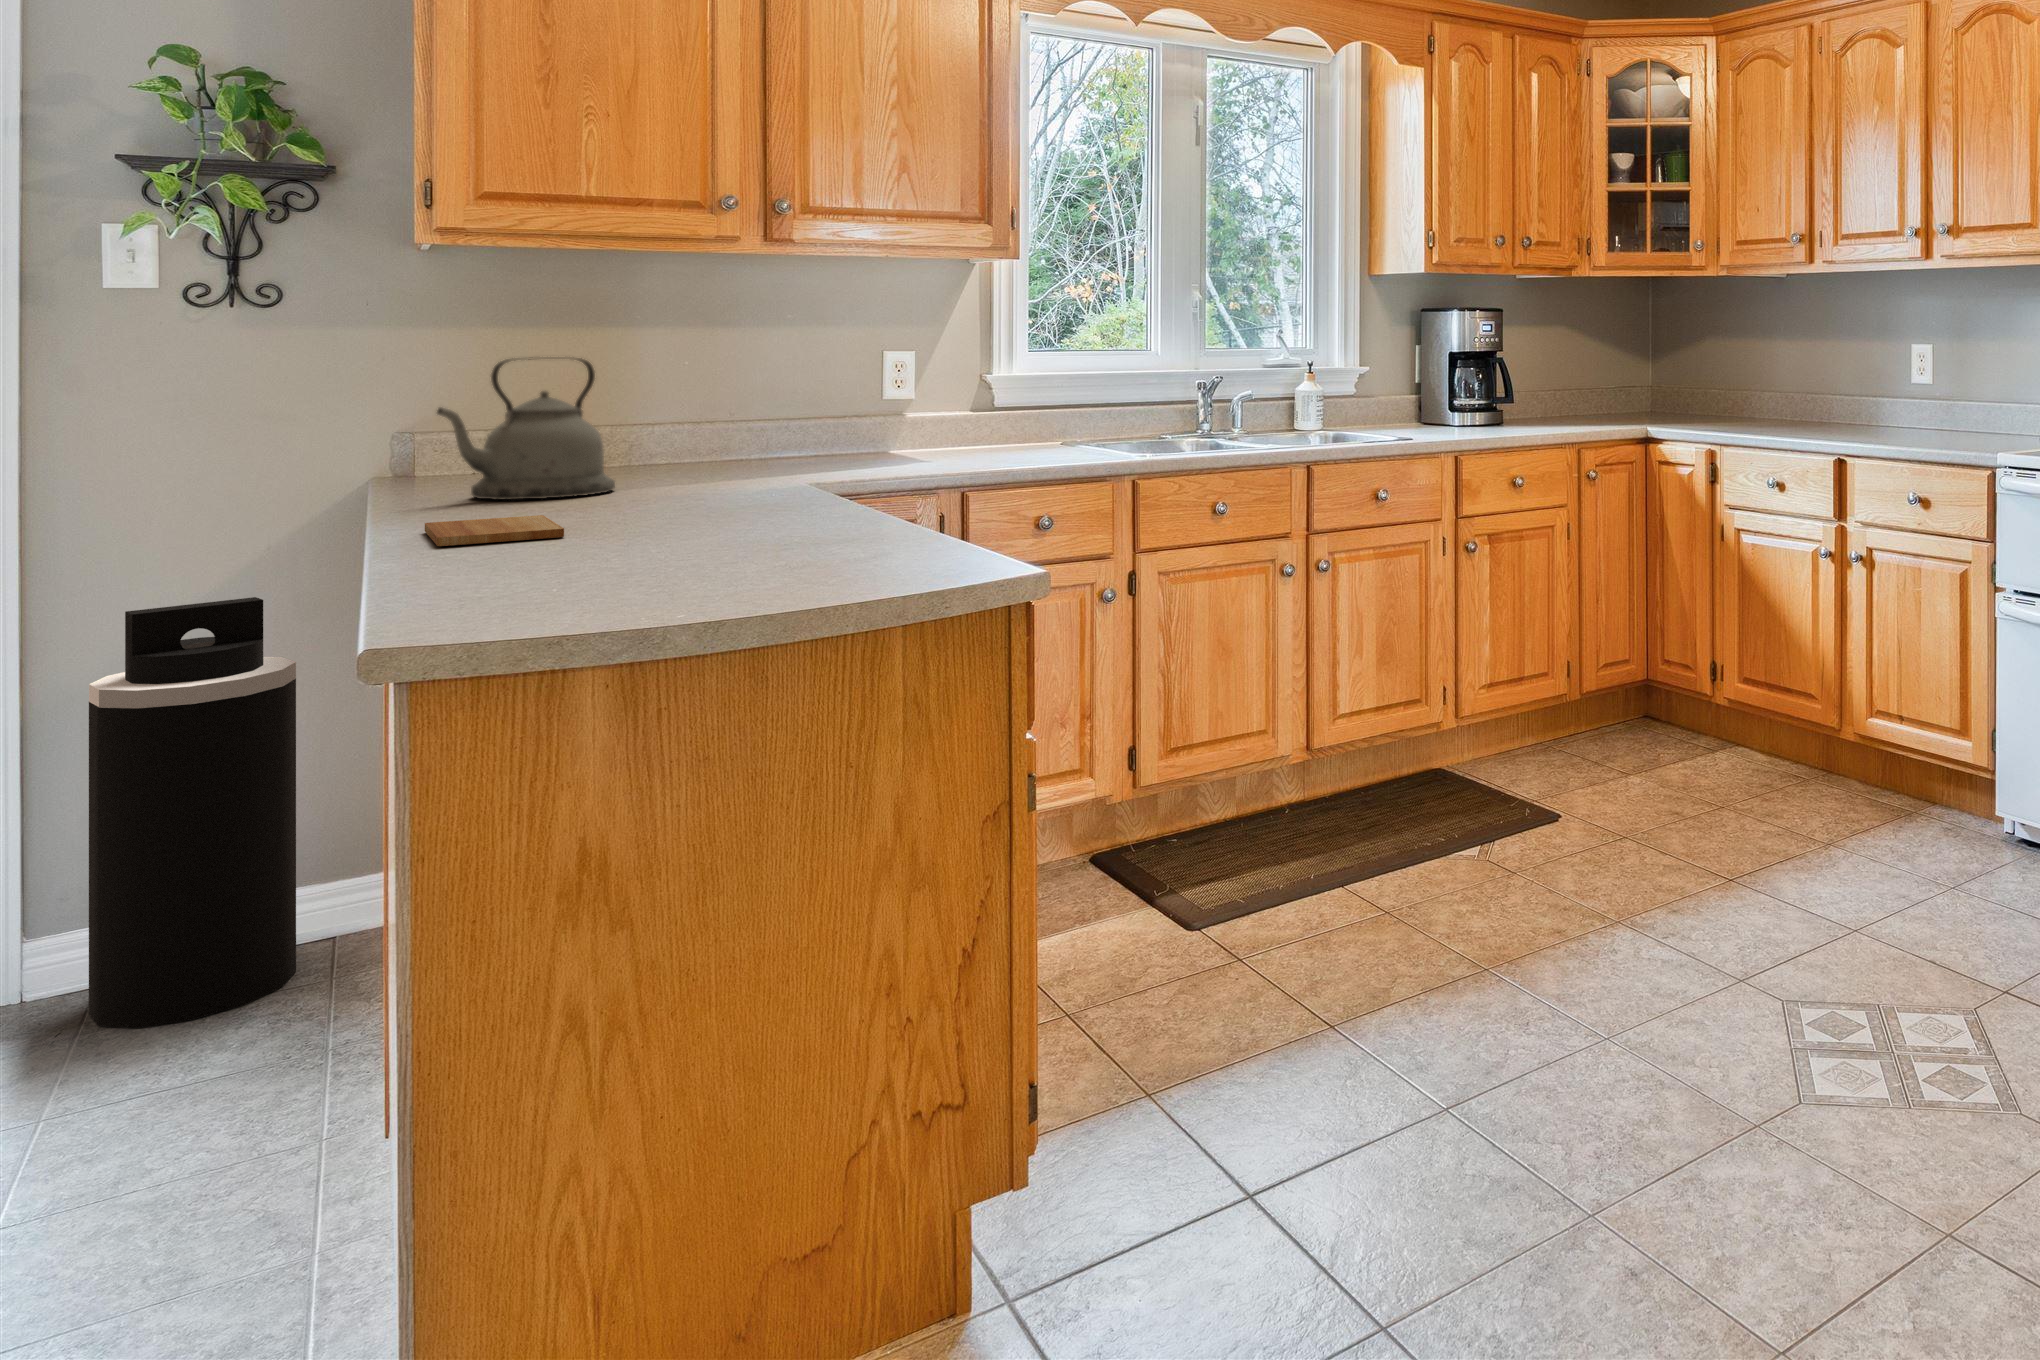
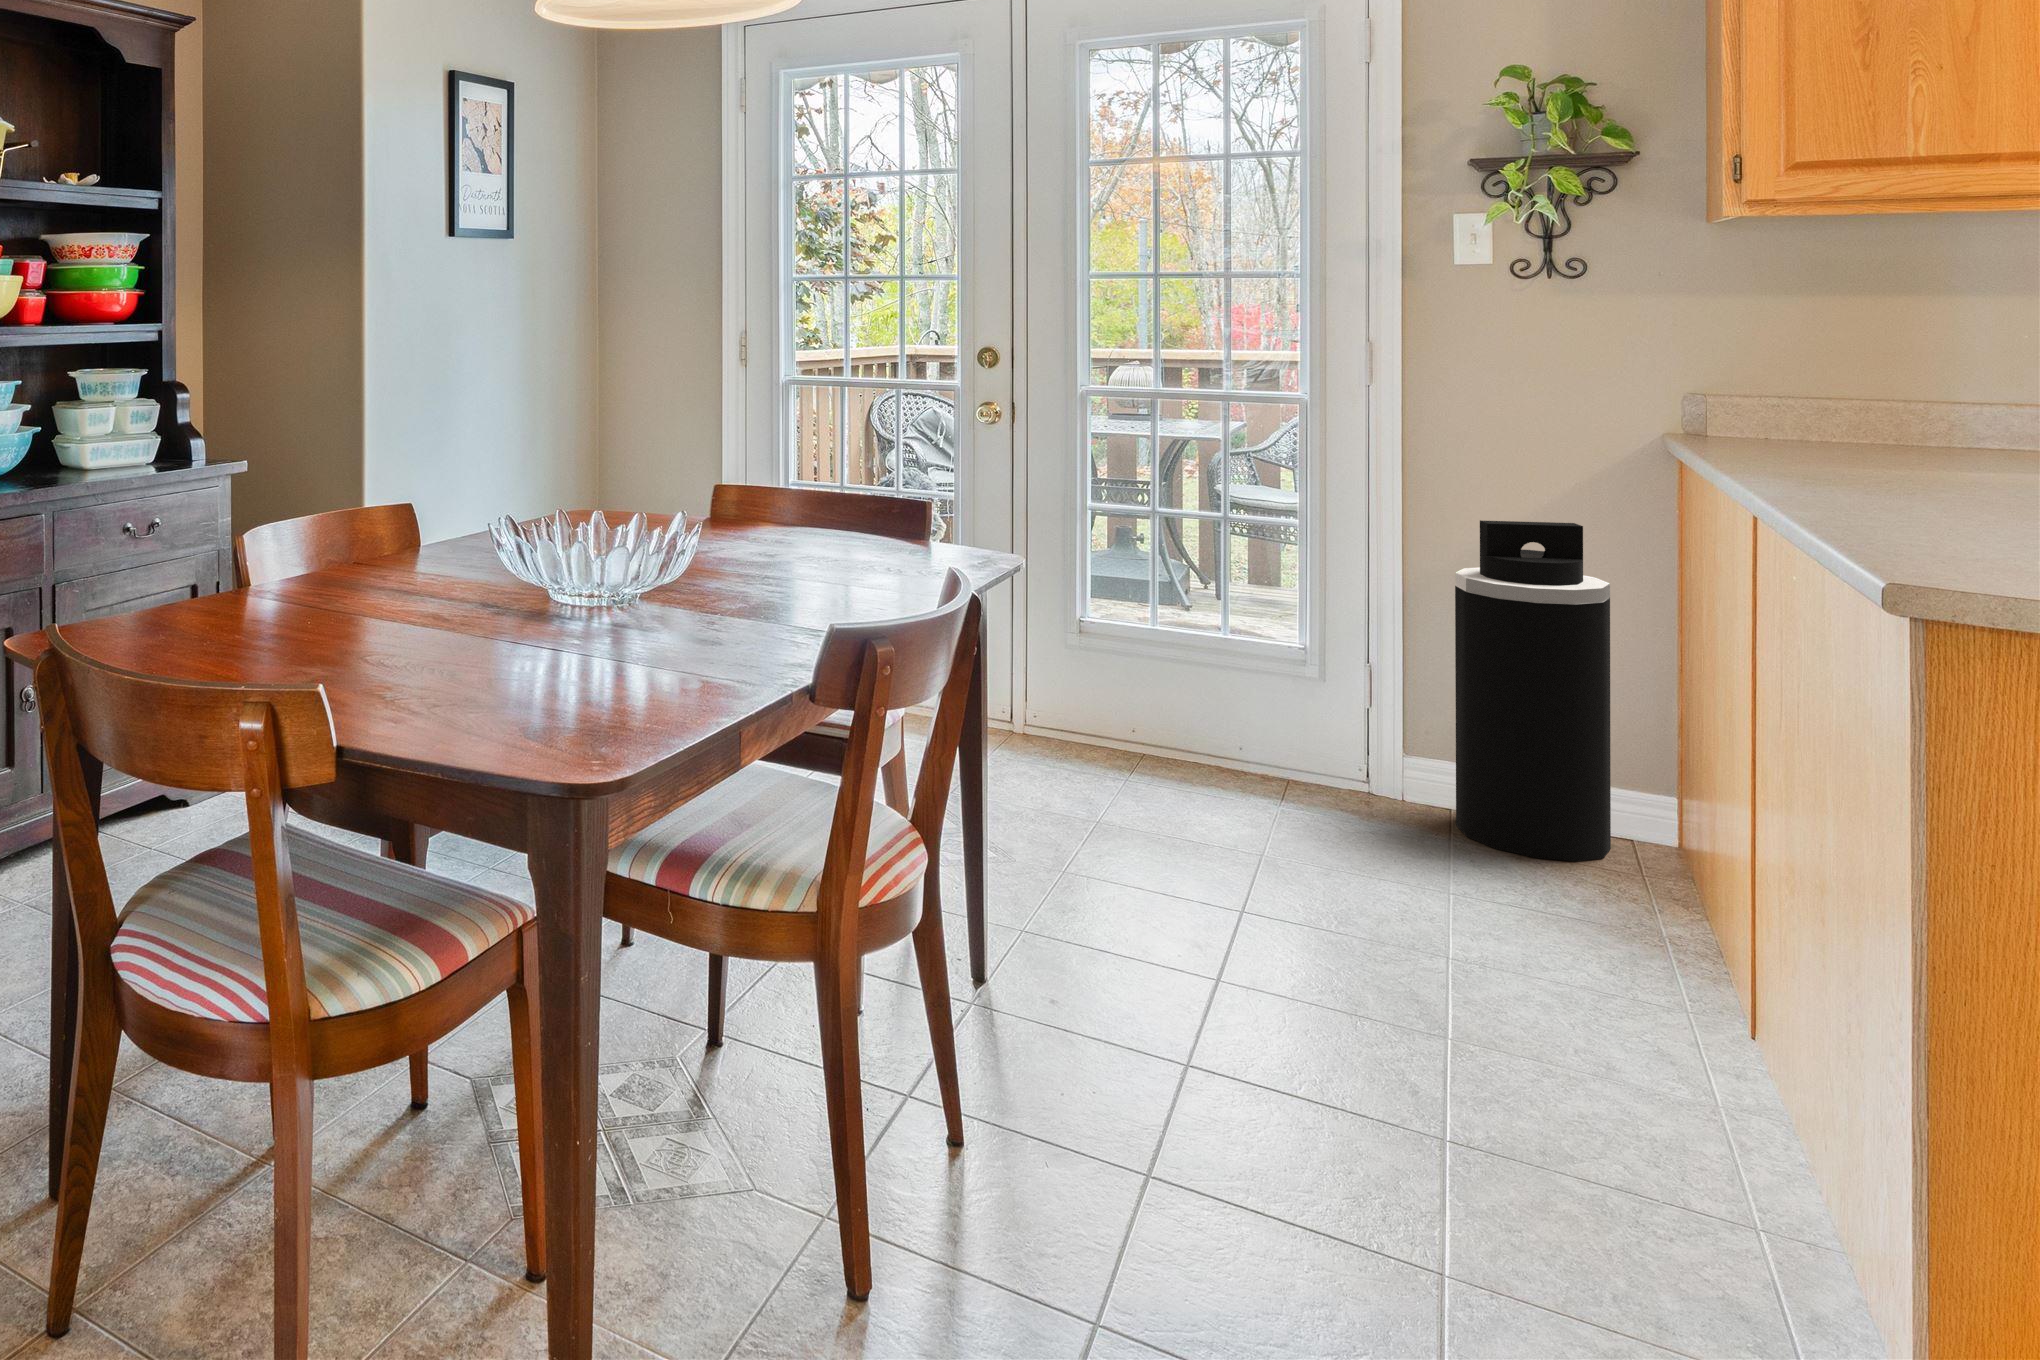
kettle: present [437,357,615,500] -> none [1768,321,1966,465]
cutting board: present [425,515,564,546] -> none [1794,477,1971,506]

